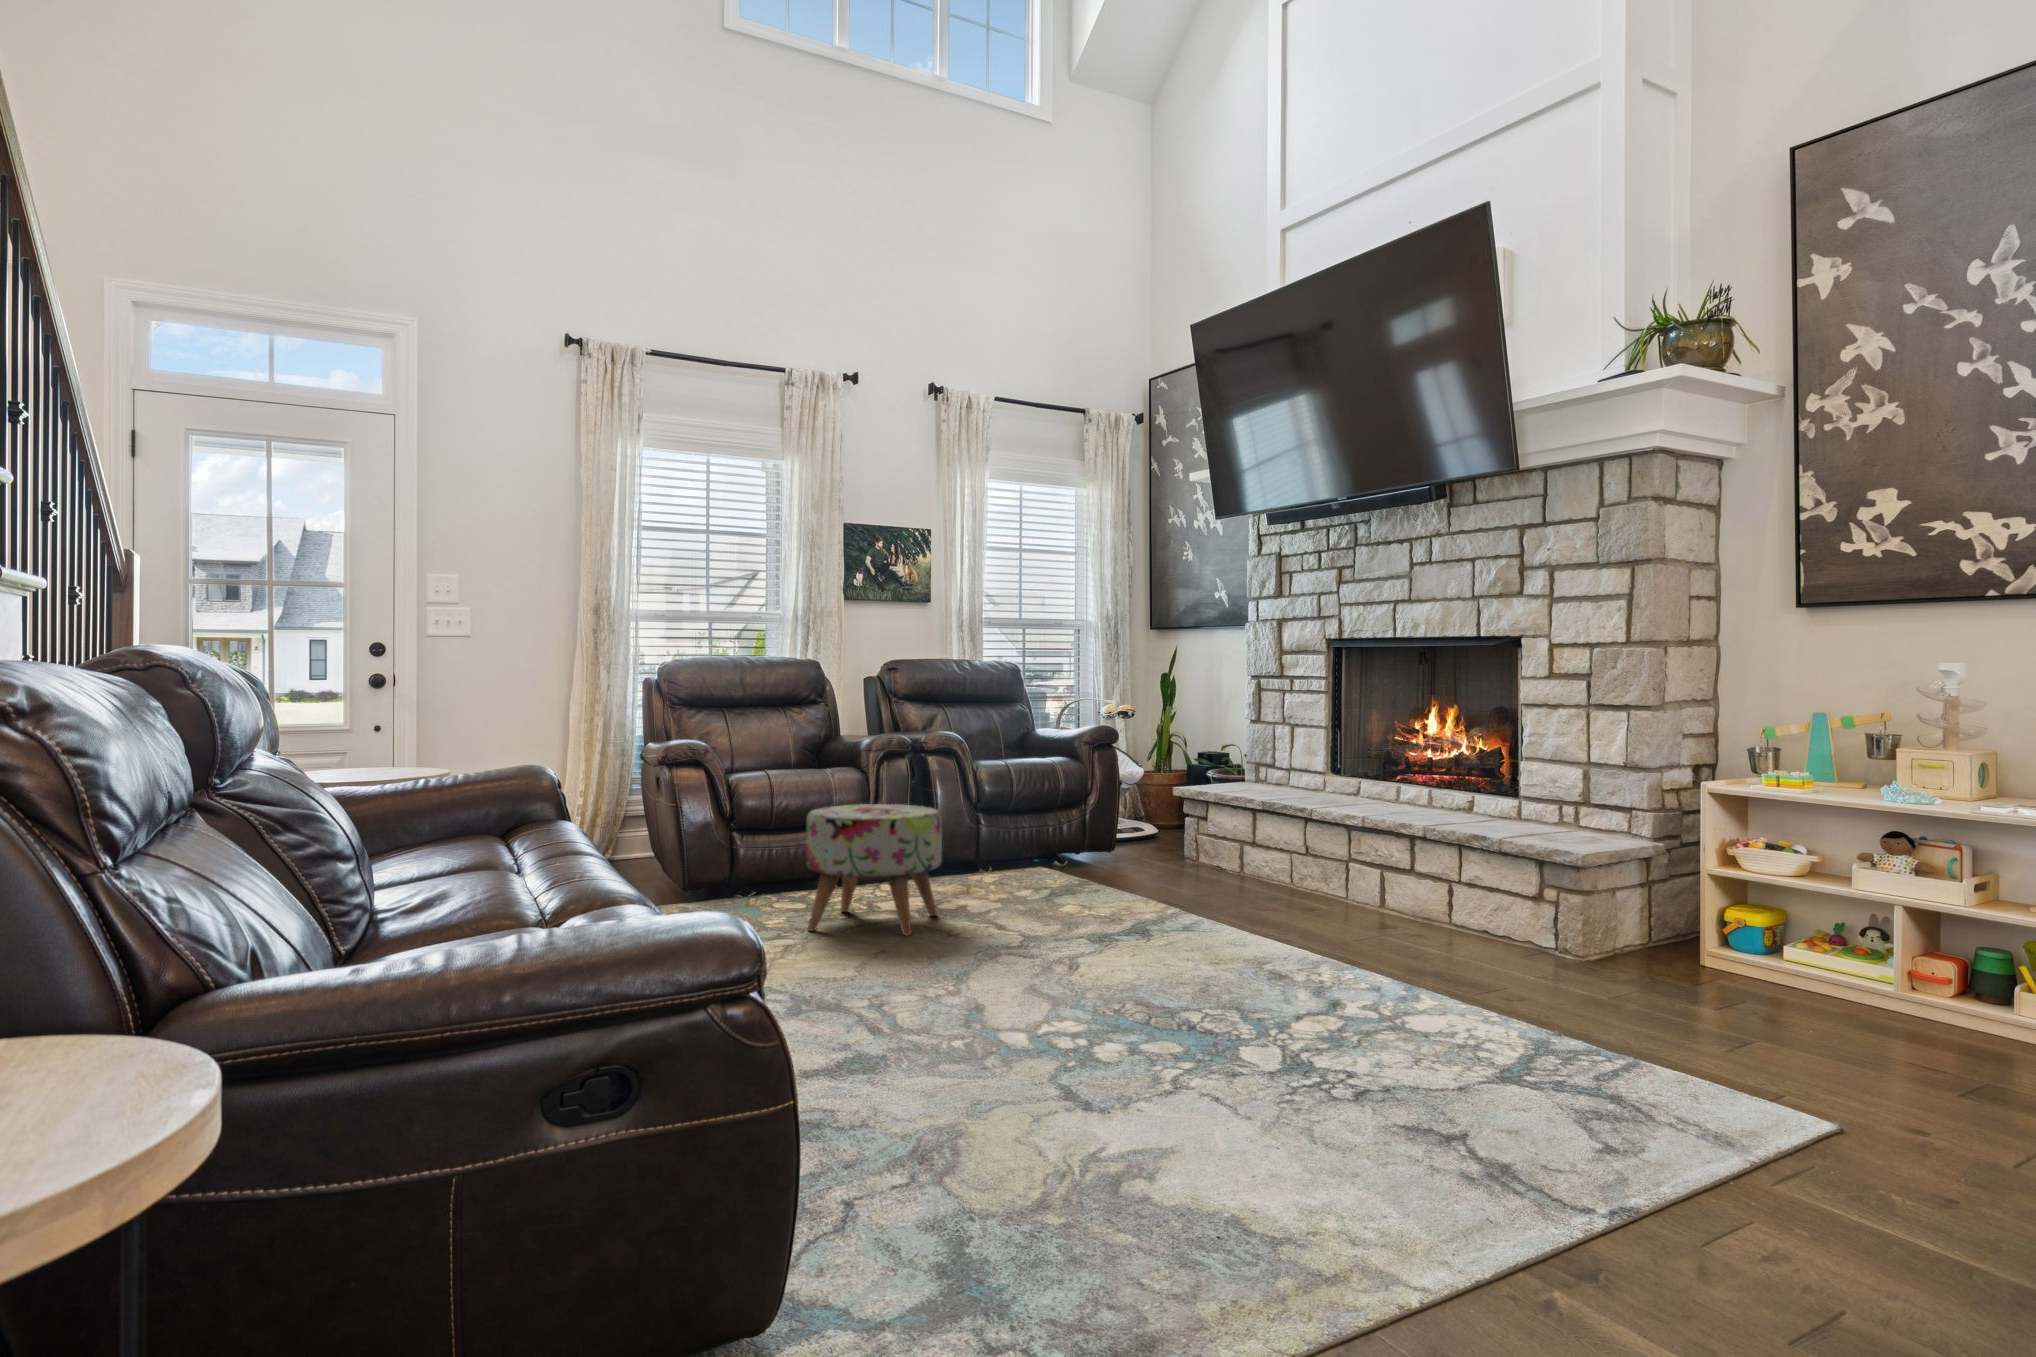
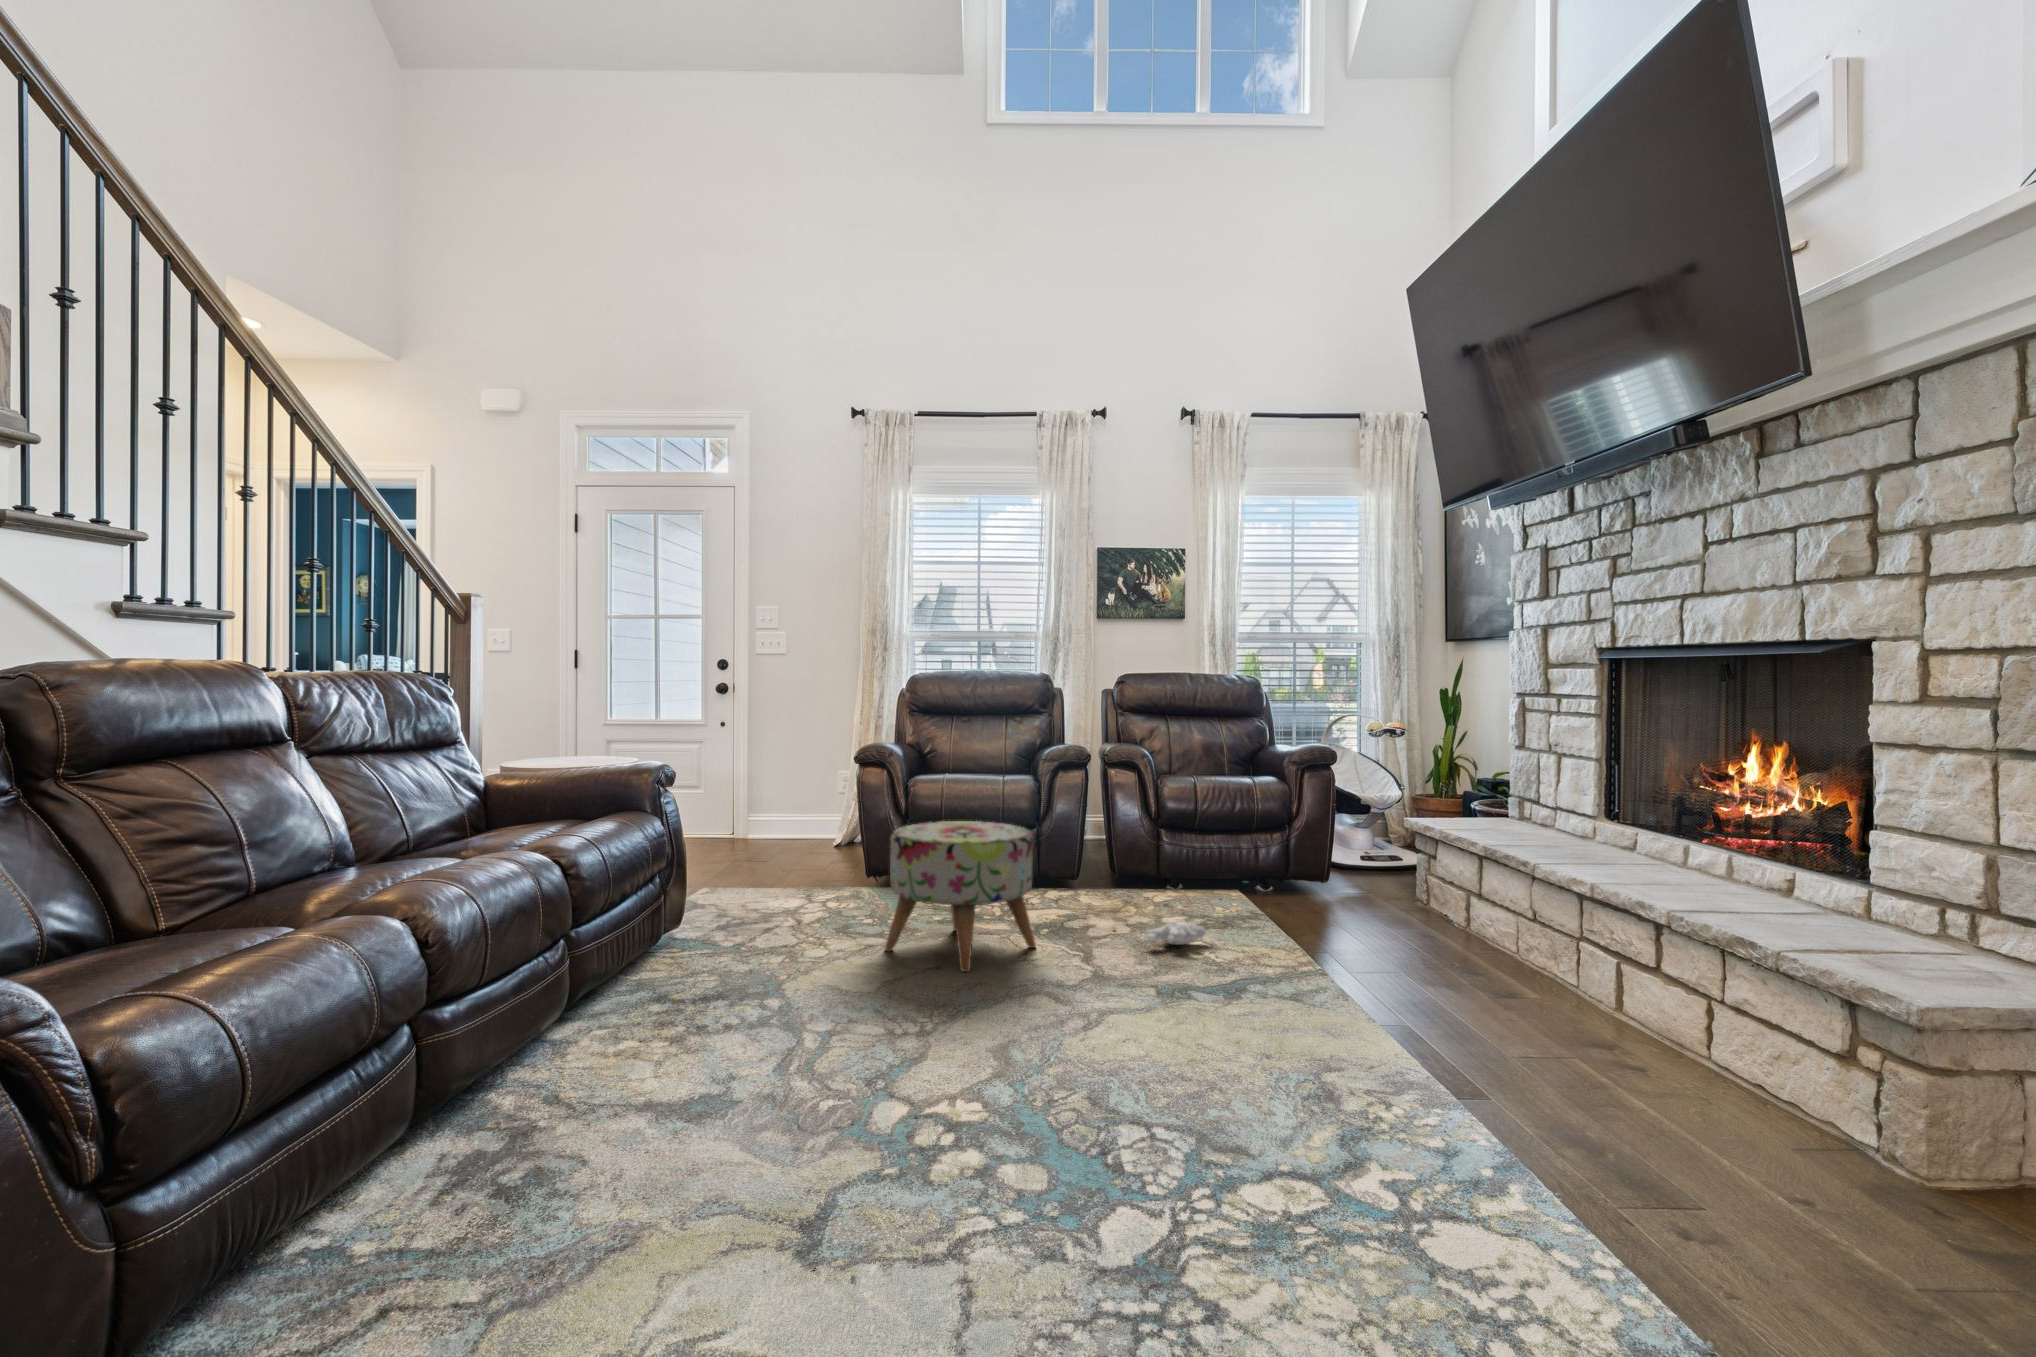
plush toy: none [978,882,1069,902] -> present [1113,922,1206,945]

